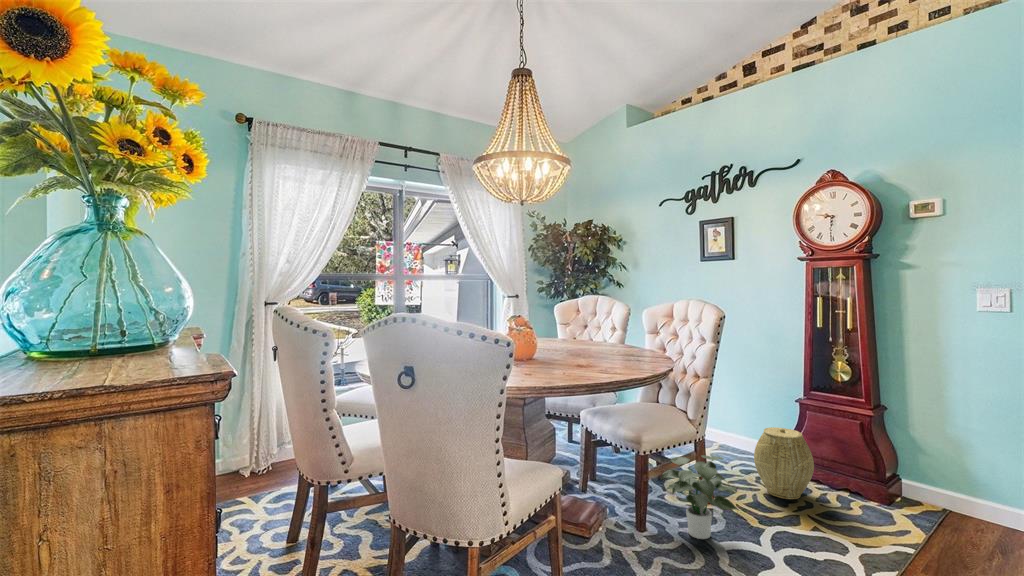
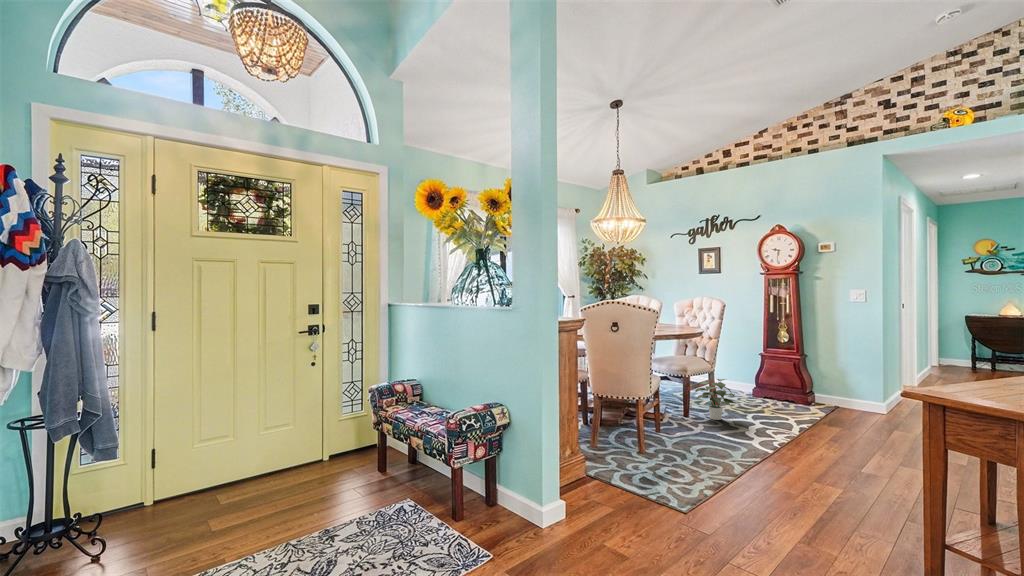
woven basket: present [754,427,814,499] -> none [738,368,770,406]

